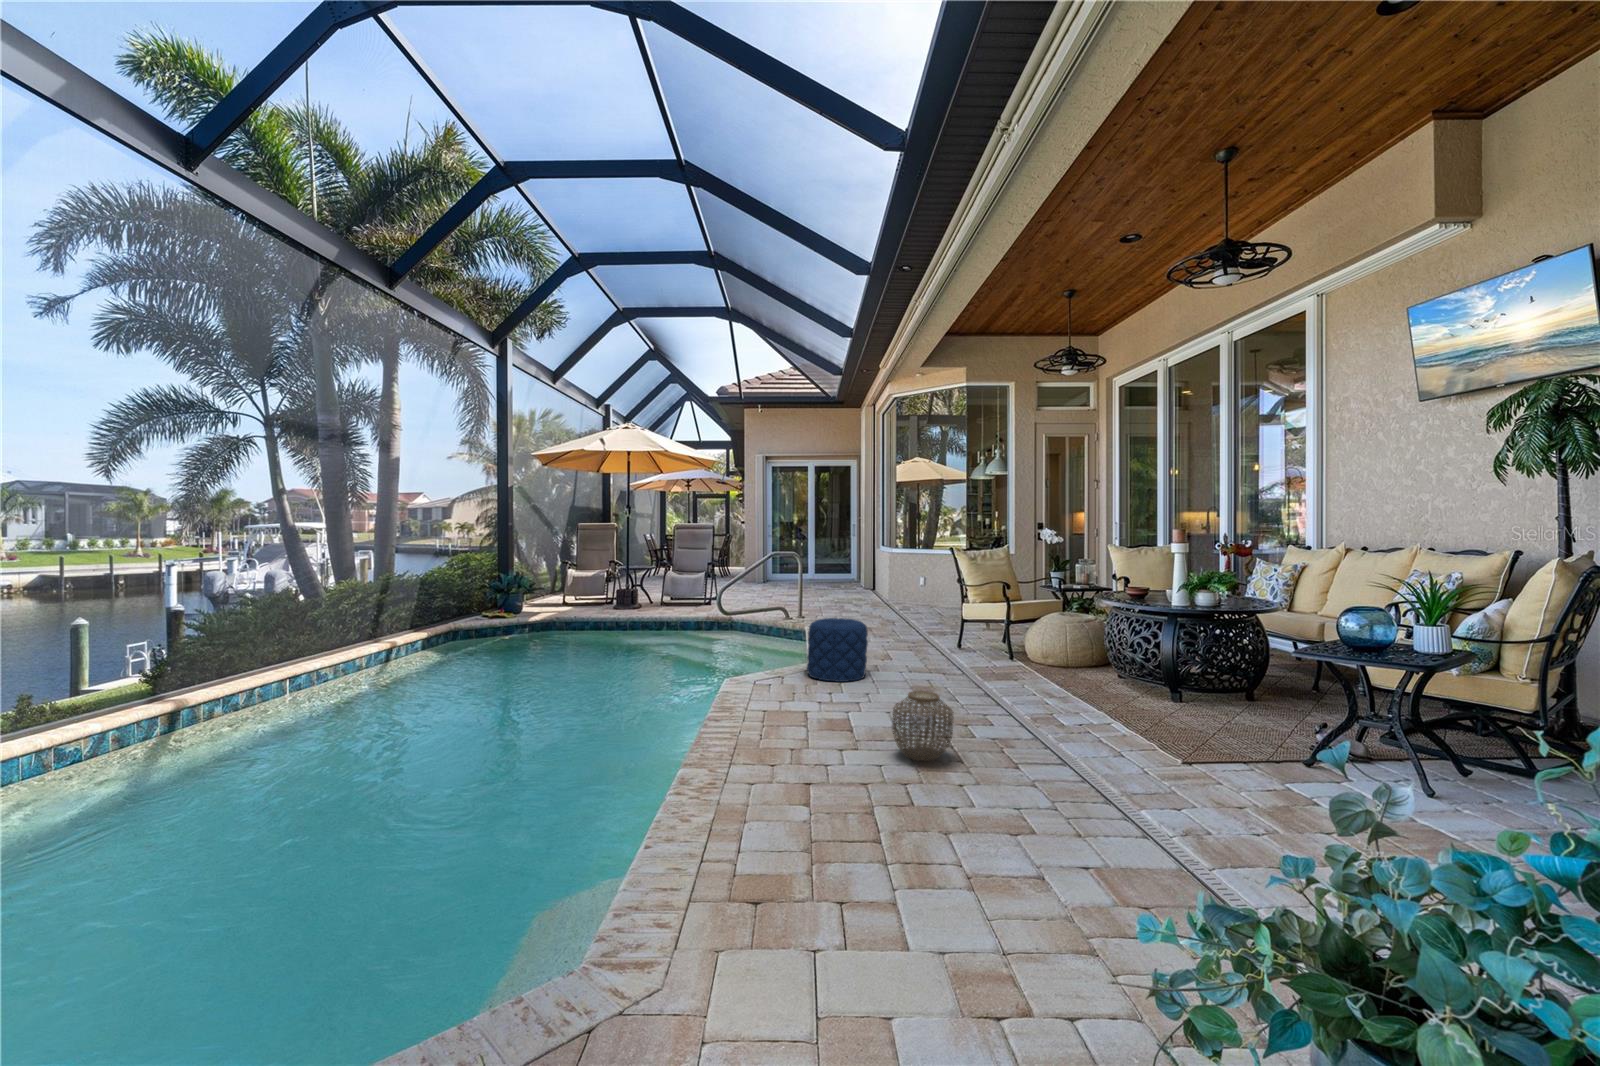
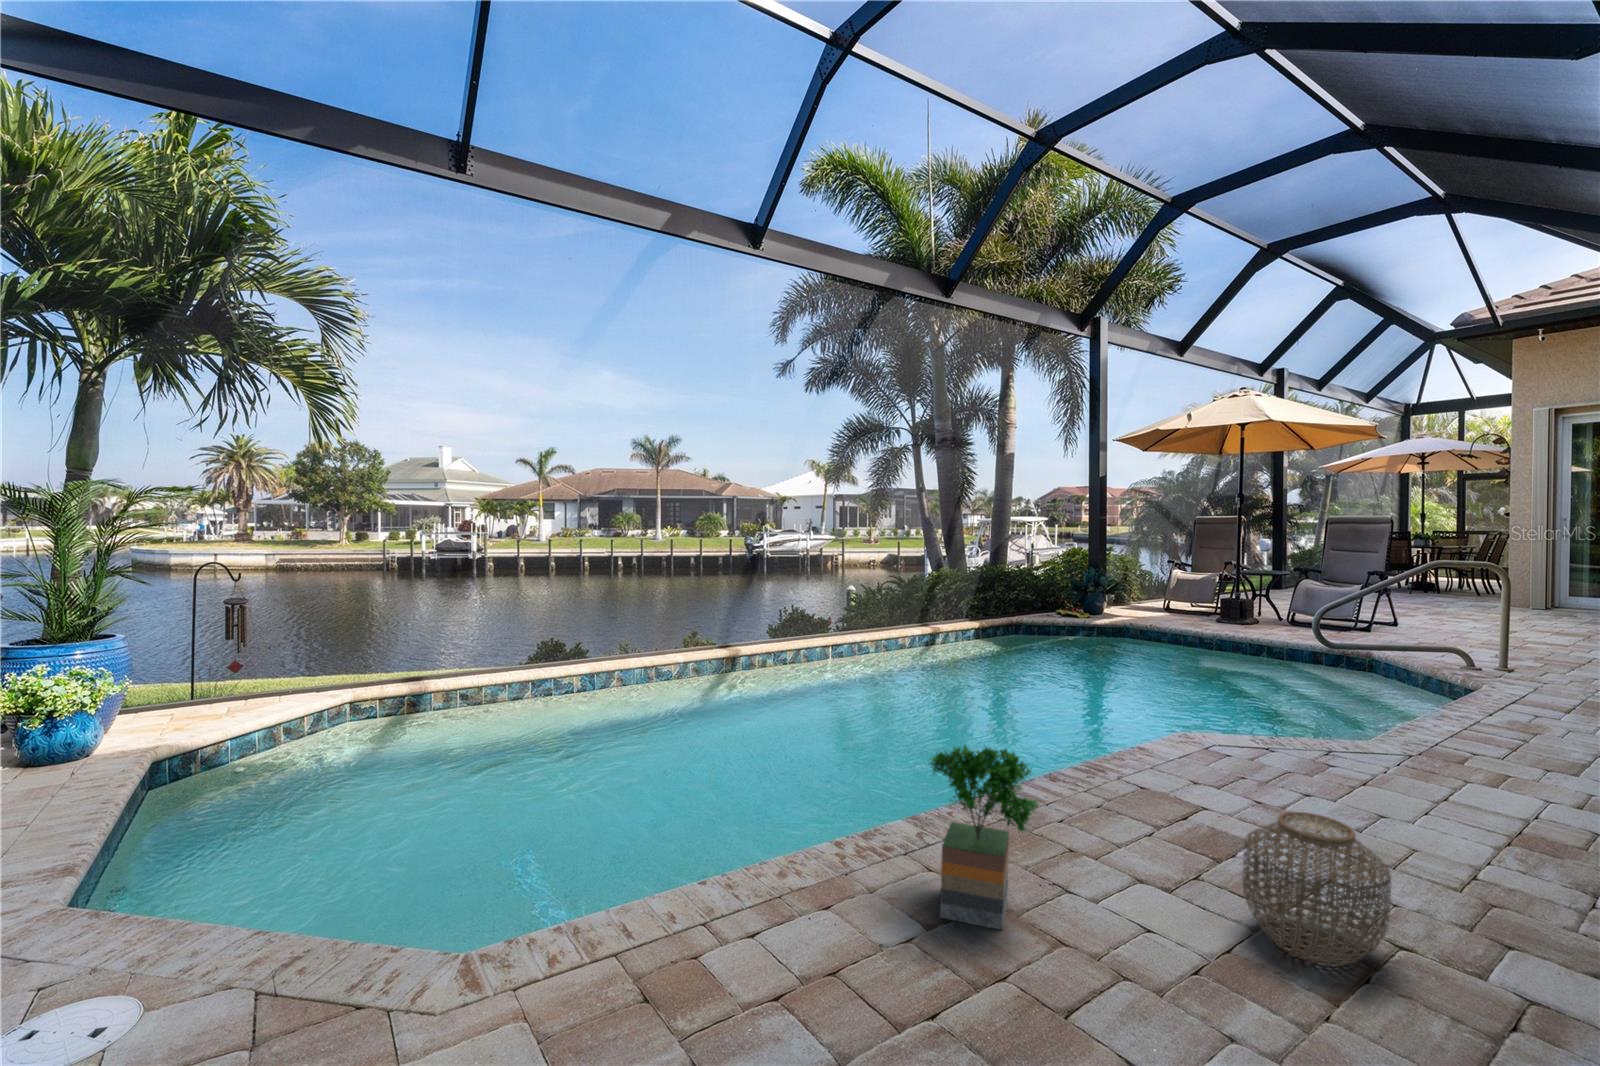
pouf: present [807,618,868,682] -> none [1339,664,1477,785]
potted tree: none [769,691,849,806] -> present [930,745,1039,930]

